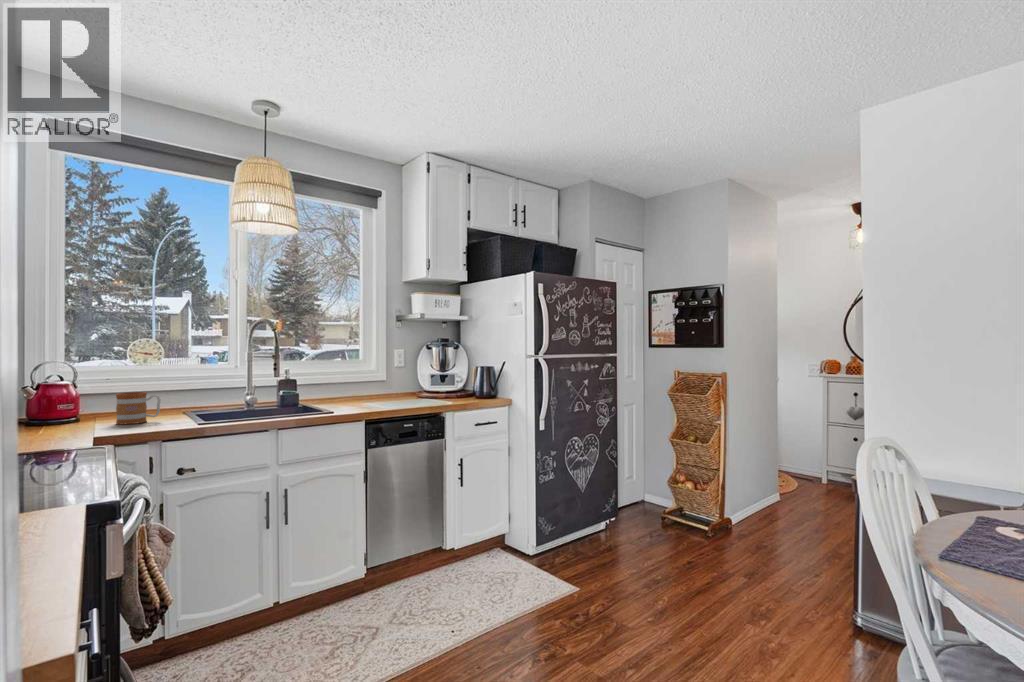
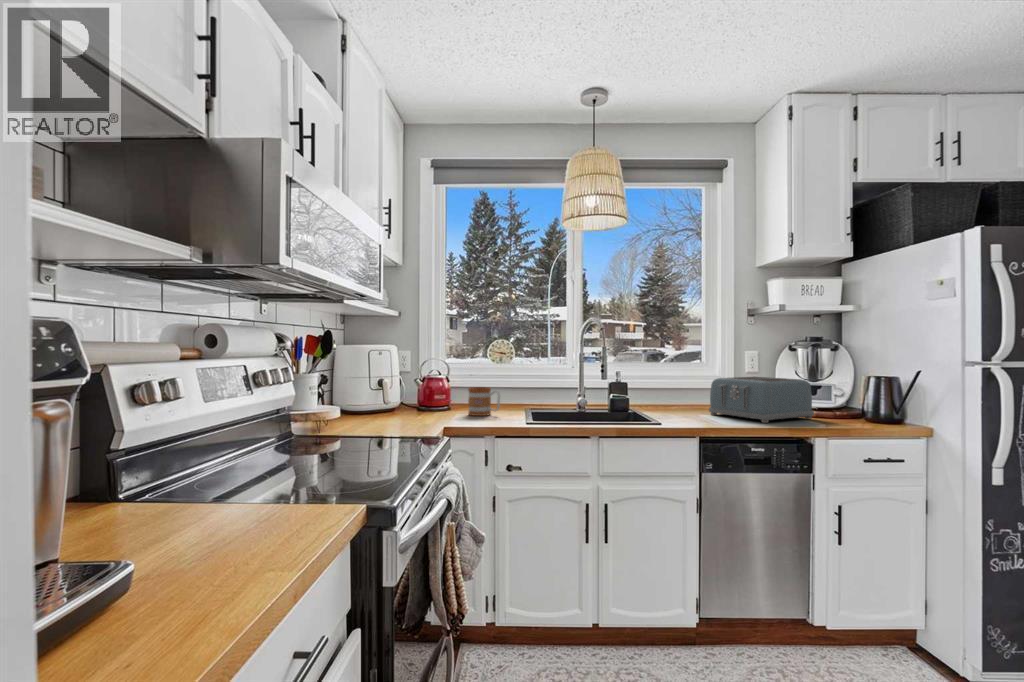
toaster: none [369,369,444,405] -> present [709,376,814,423]

